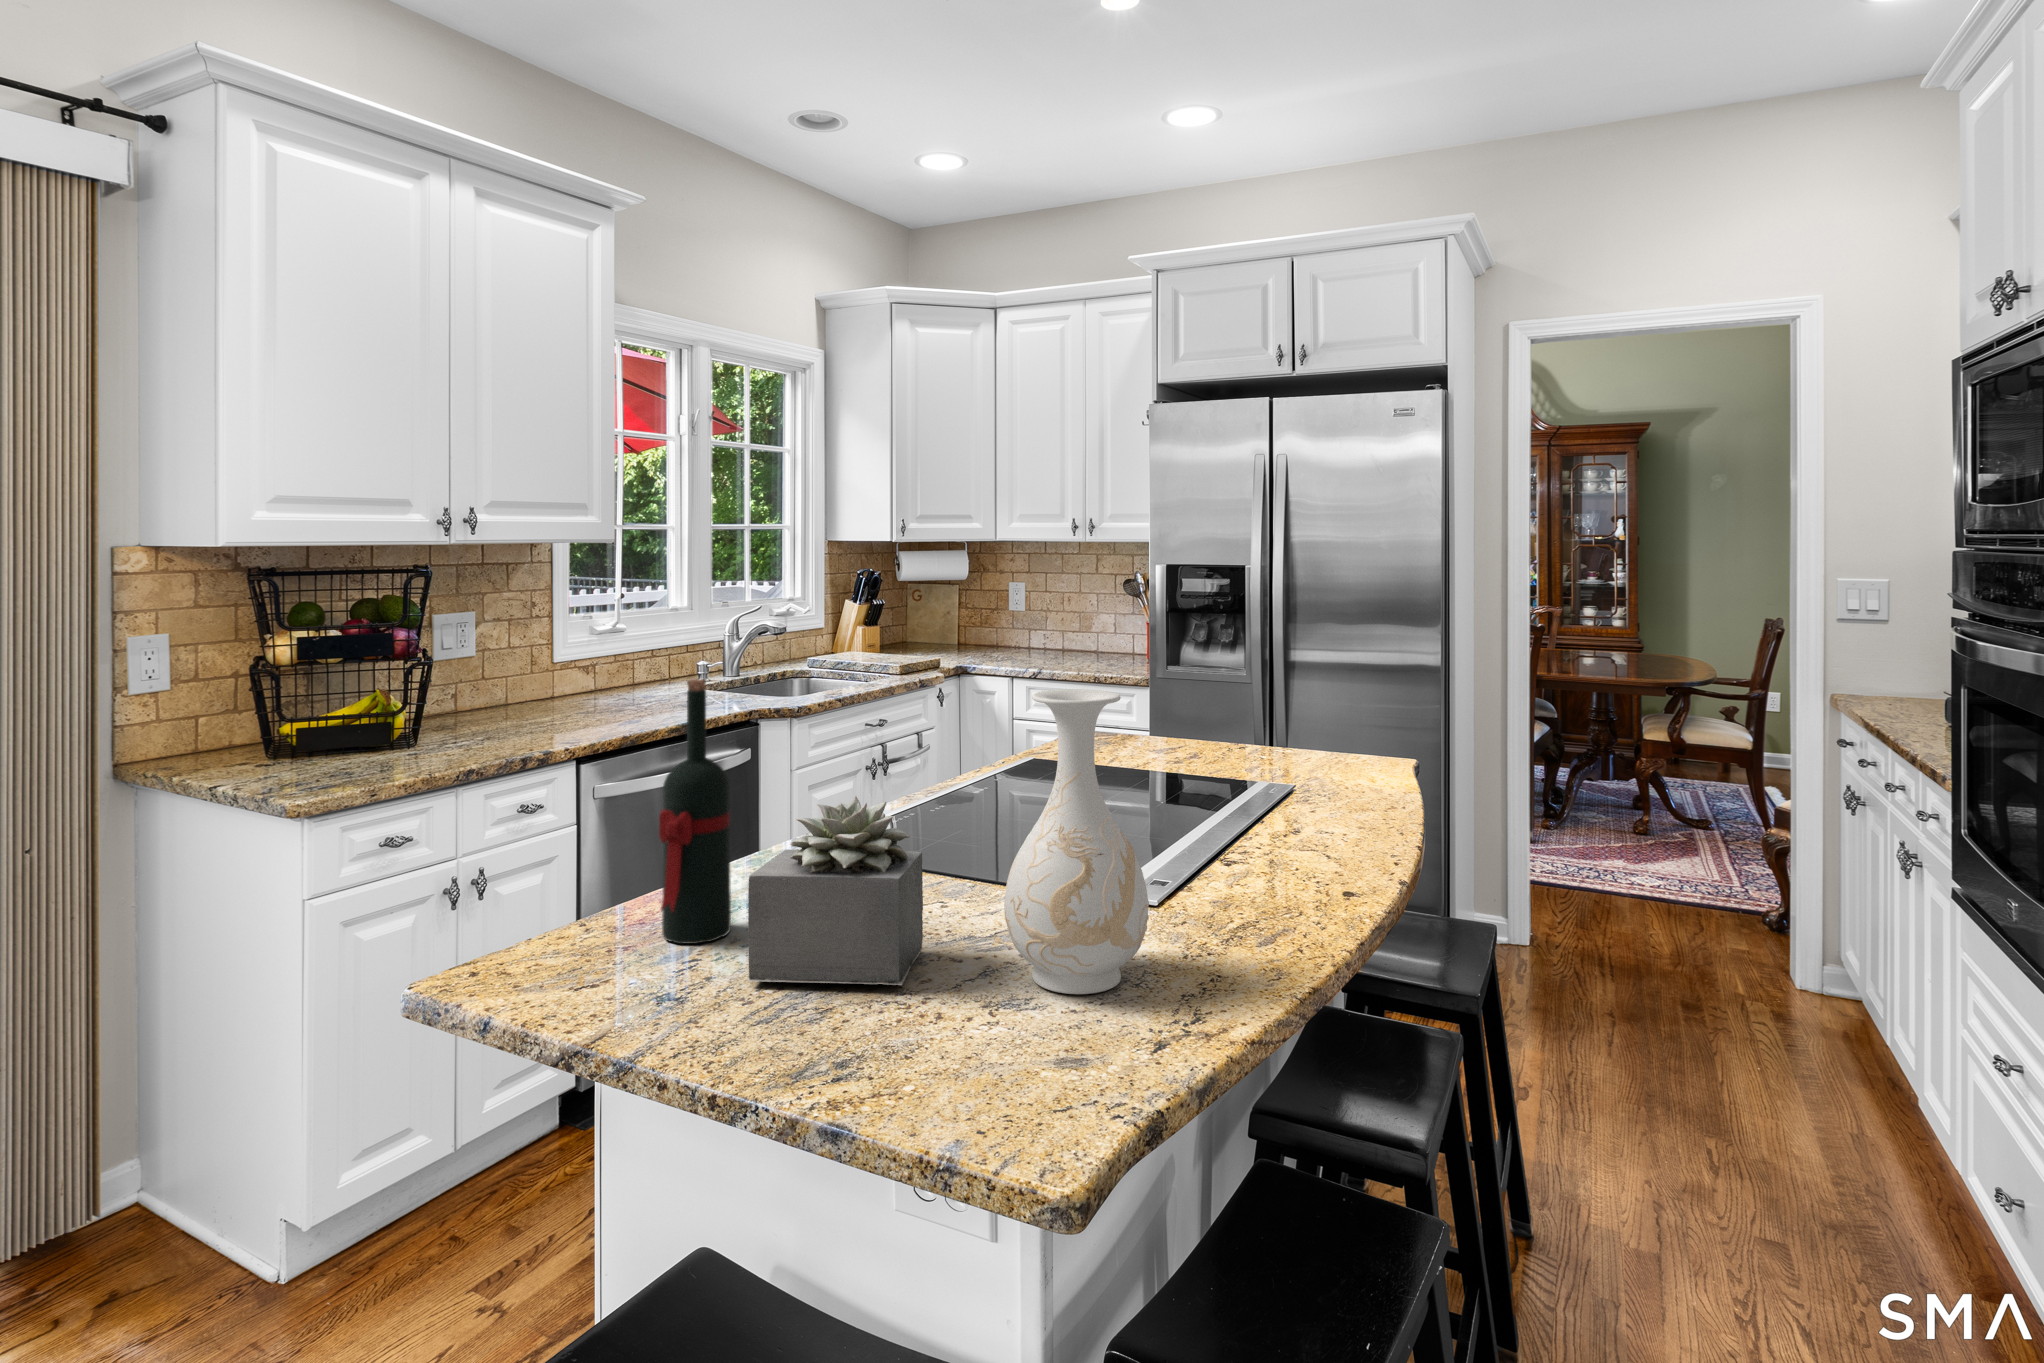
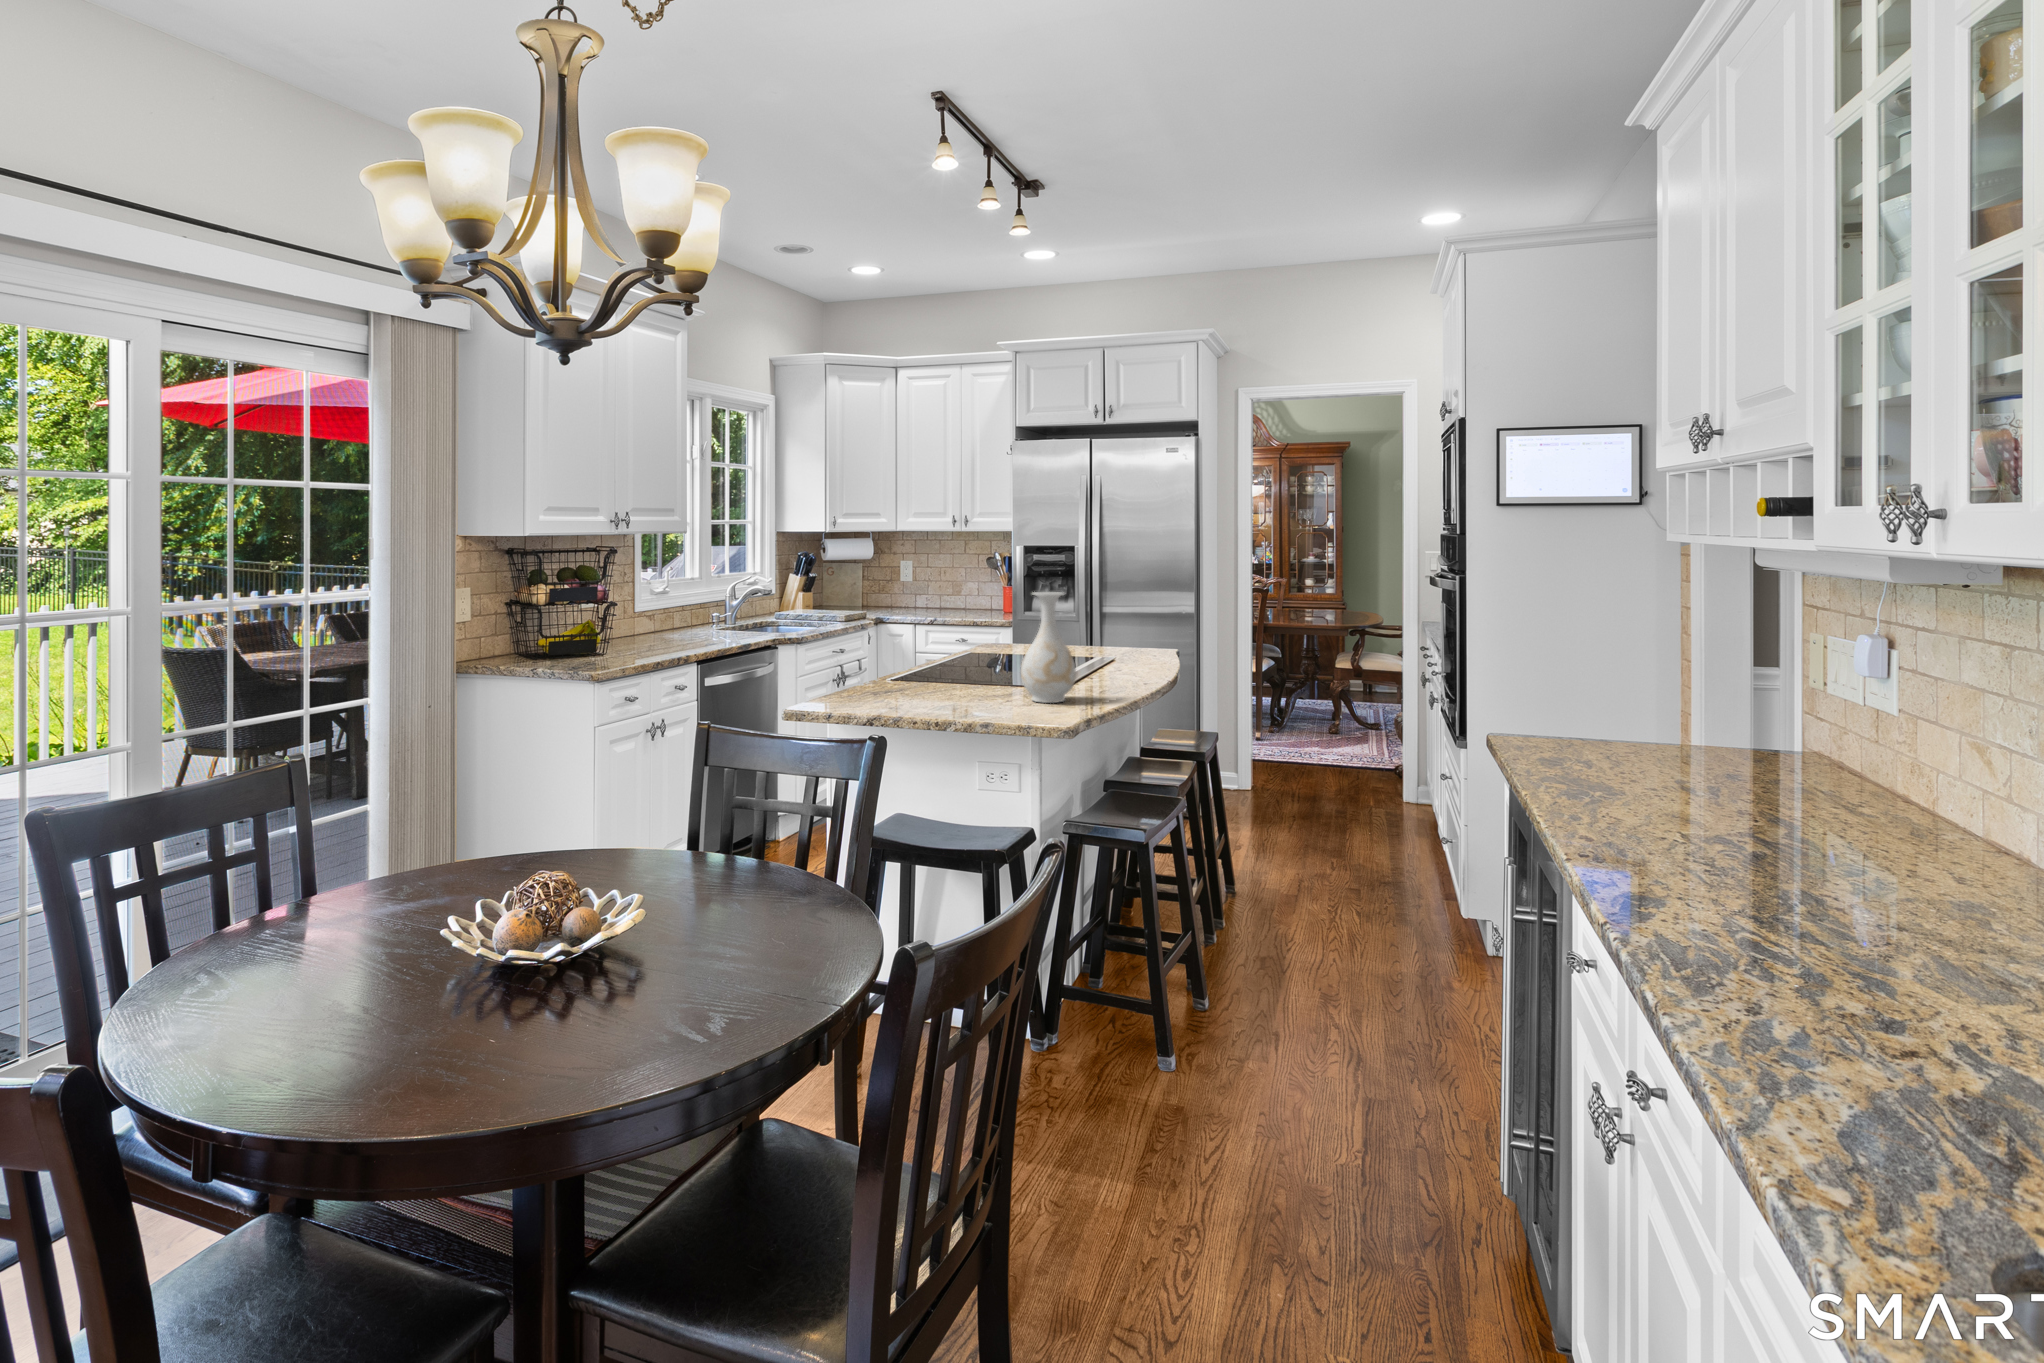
wine bottle: present [659,679,731,944] -> none [872,592,899,699]
succulent plant: present [748,796,923,985] -> none [926,635,987,703]

